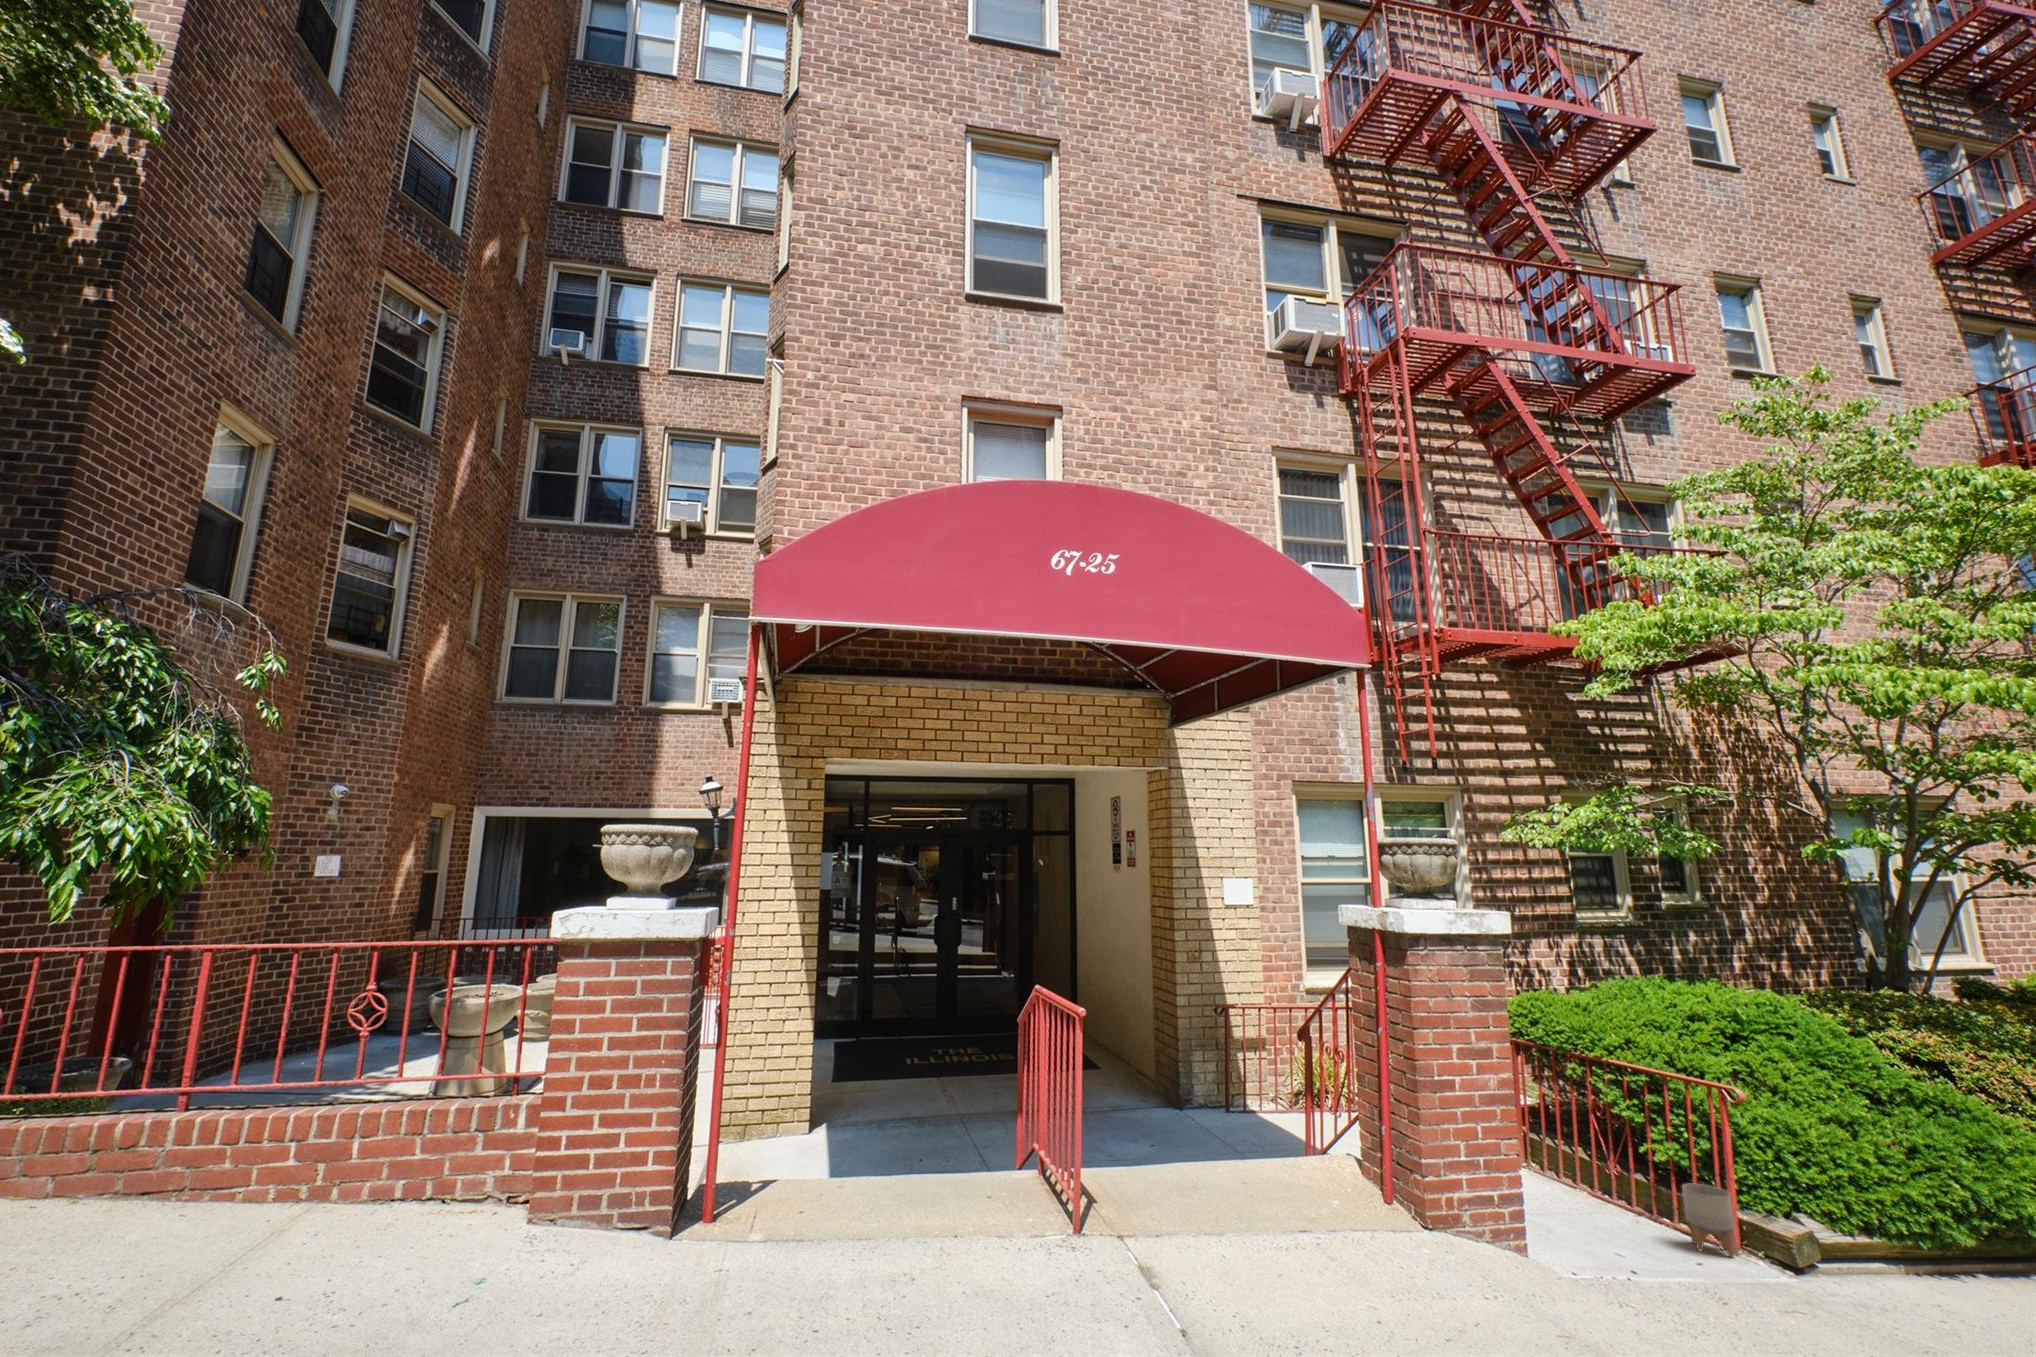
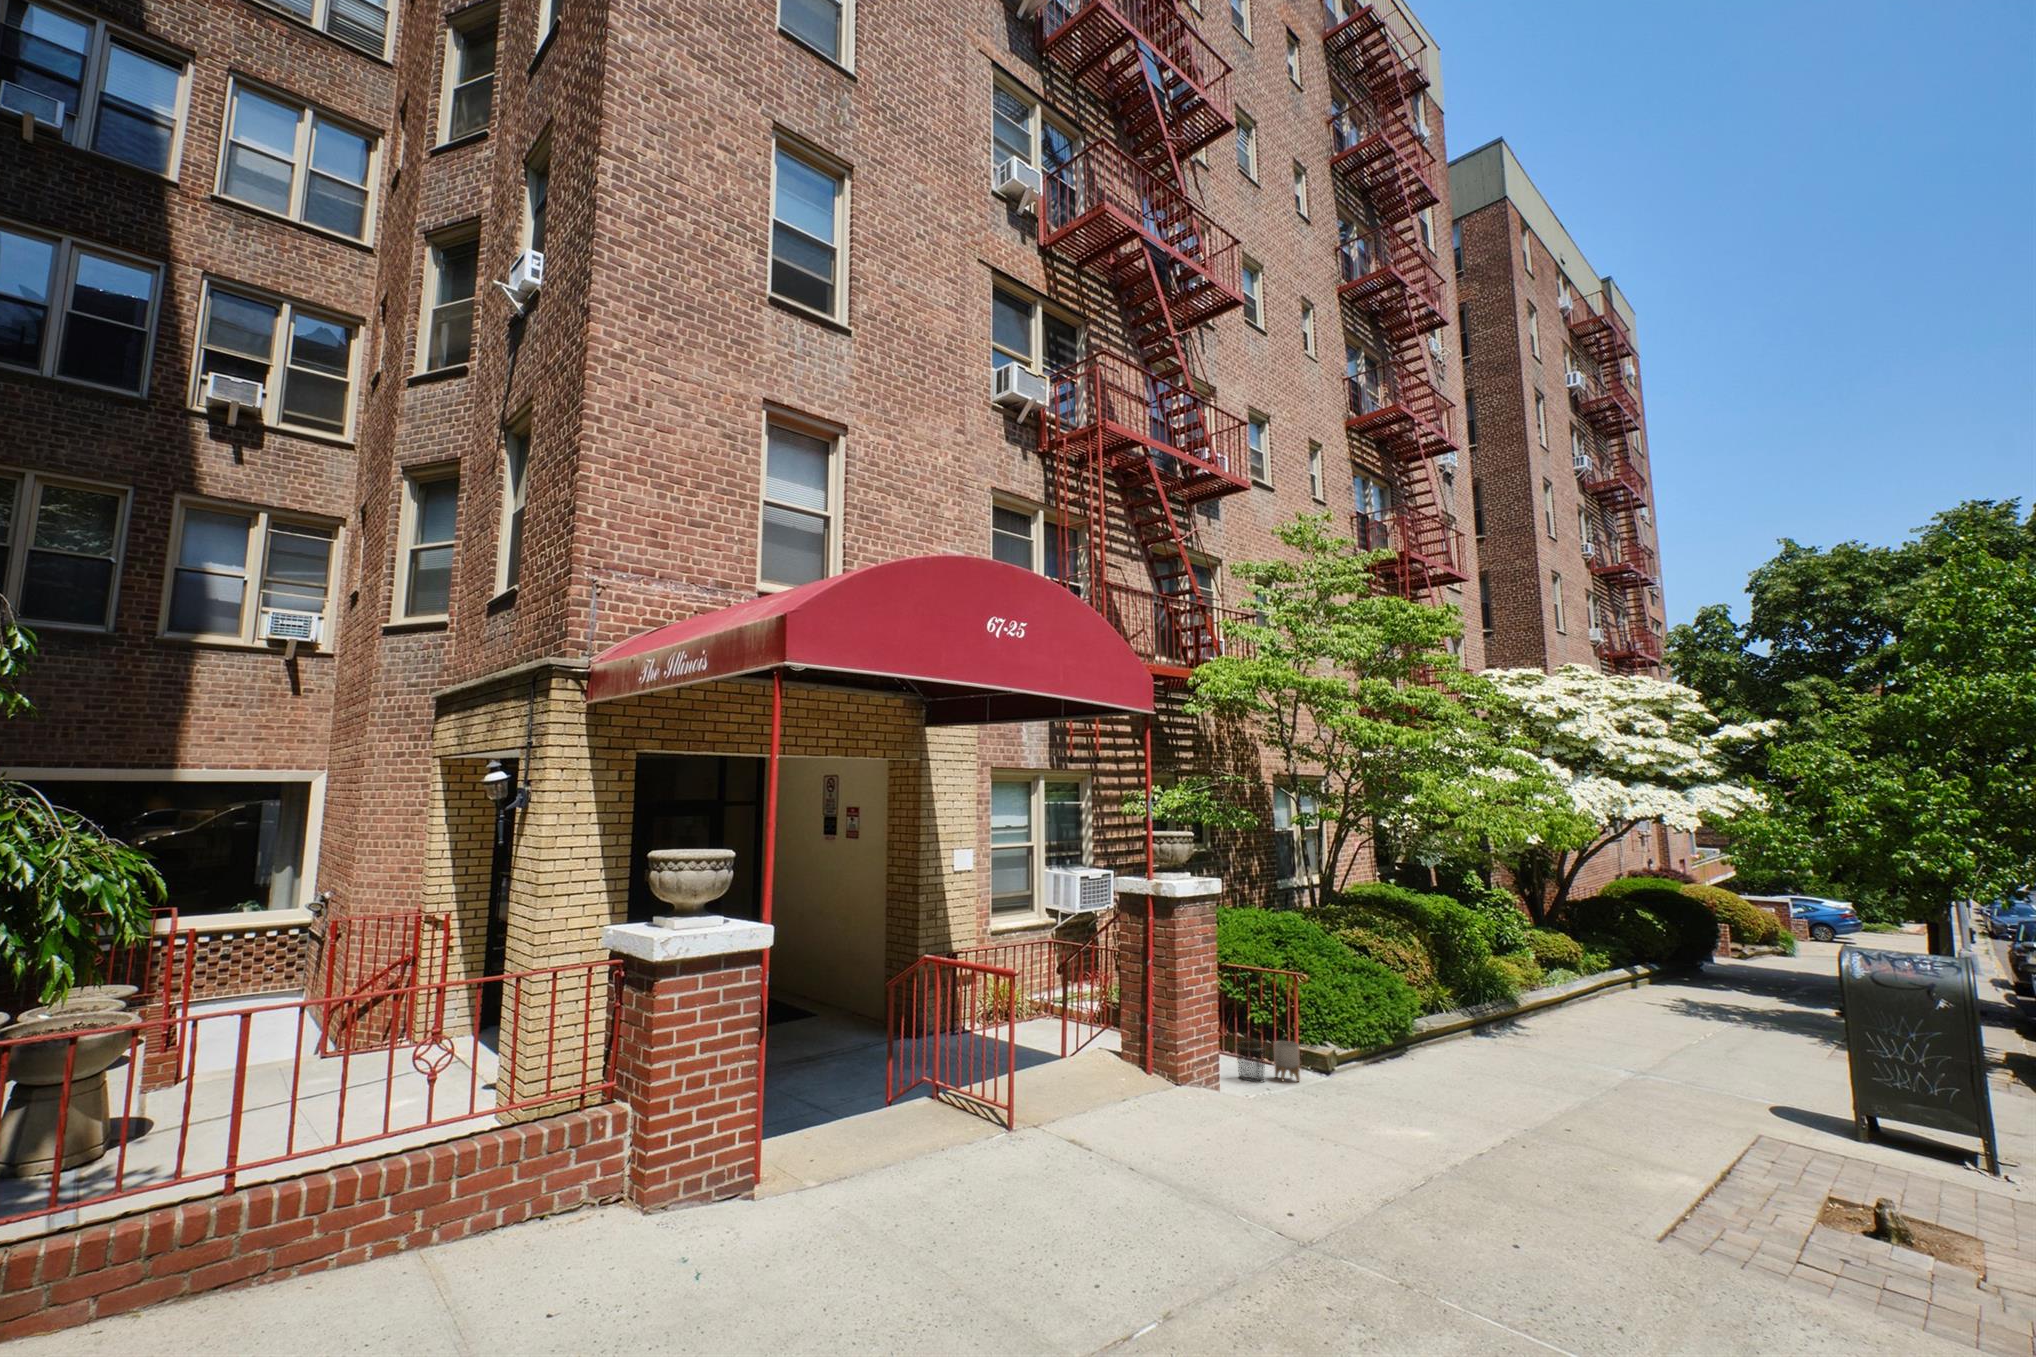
trash can: none [1604,1174,1661,1245] -> present [1236,1042,1266,1082]

